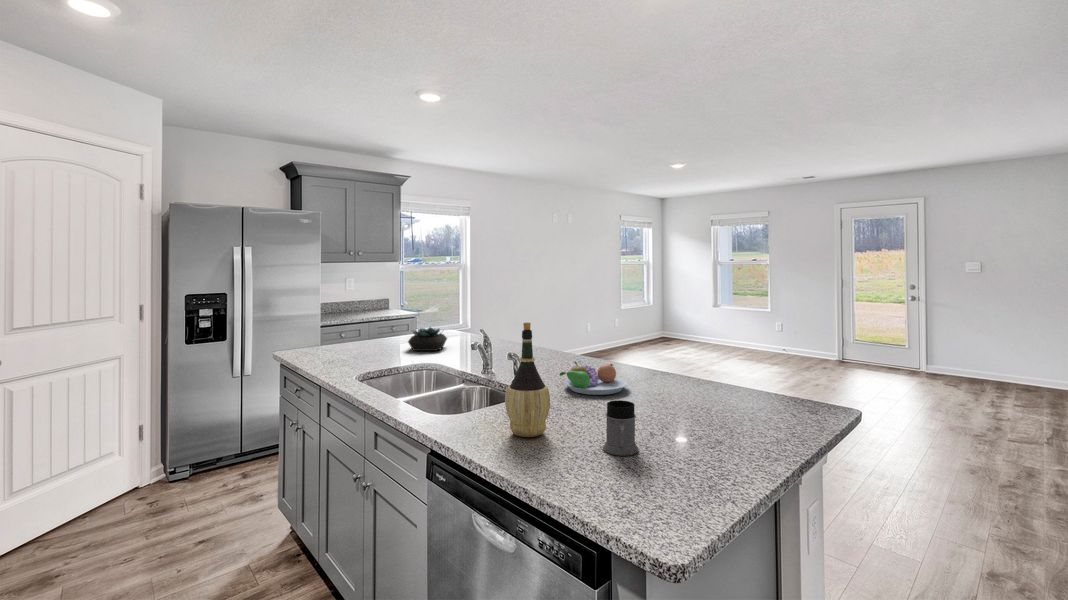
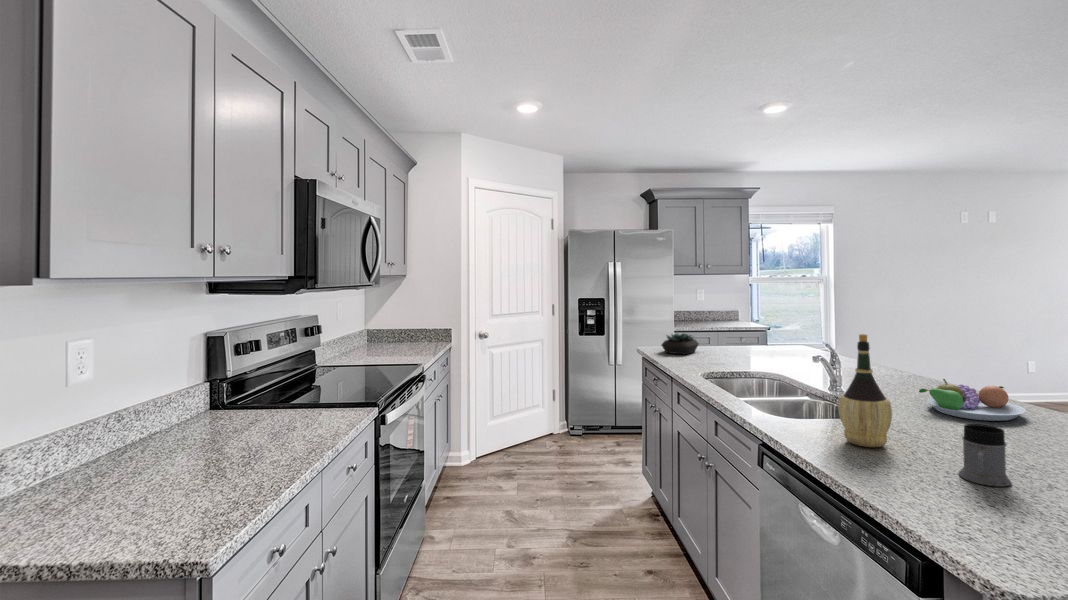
succulent plant: present [408,327,447,351] -> present [662,333,699,354]

